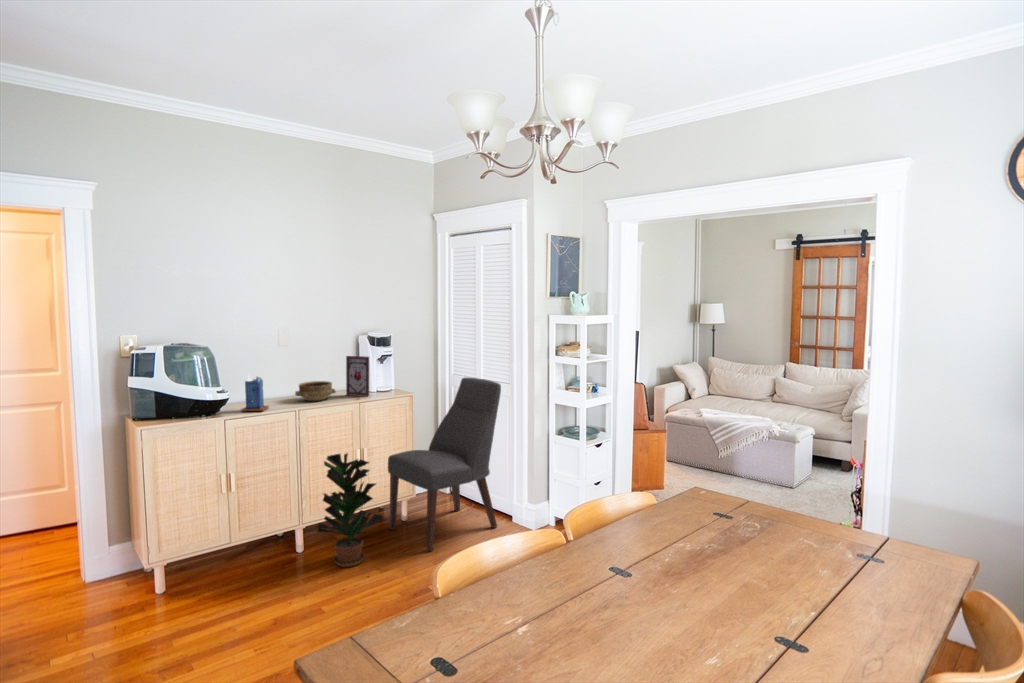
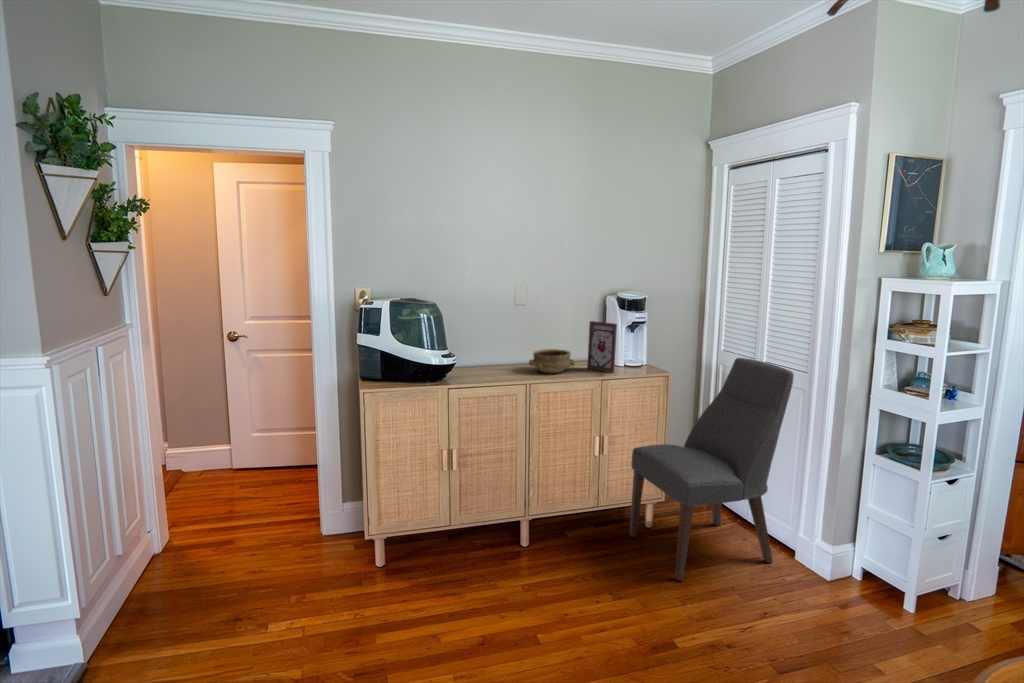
candle: present [241,376,269,412] -> none [468,338,498,382]
potted plant: present [317,453,383,567] -> none [540,442,622,580]

